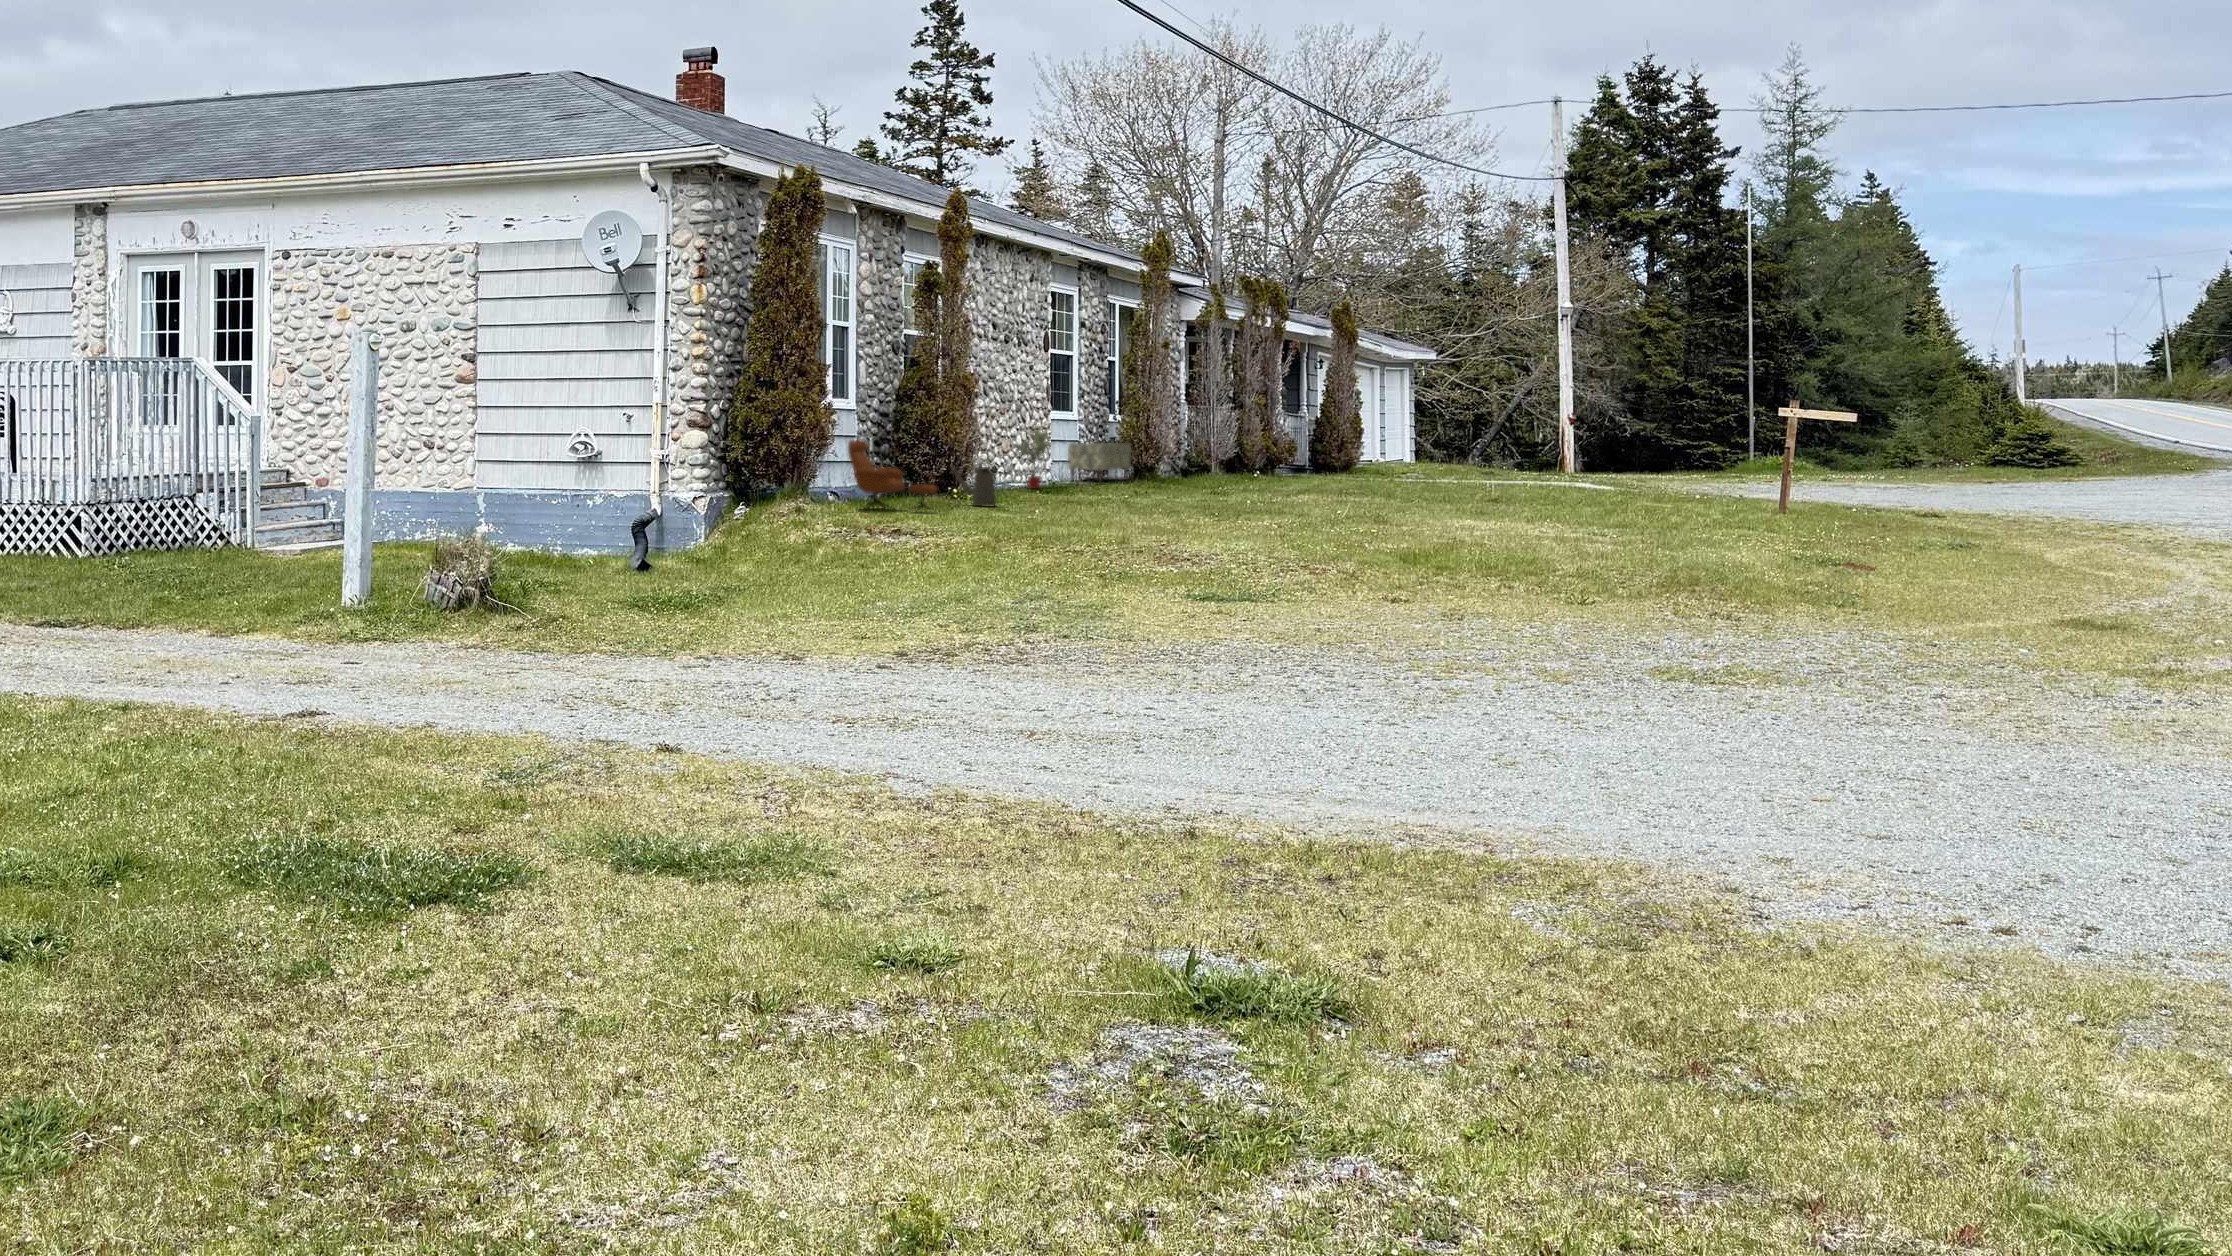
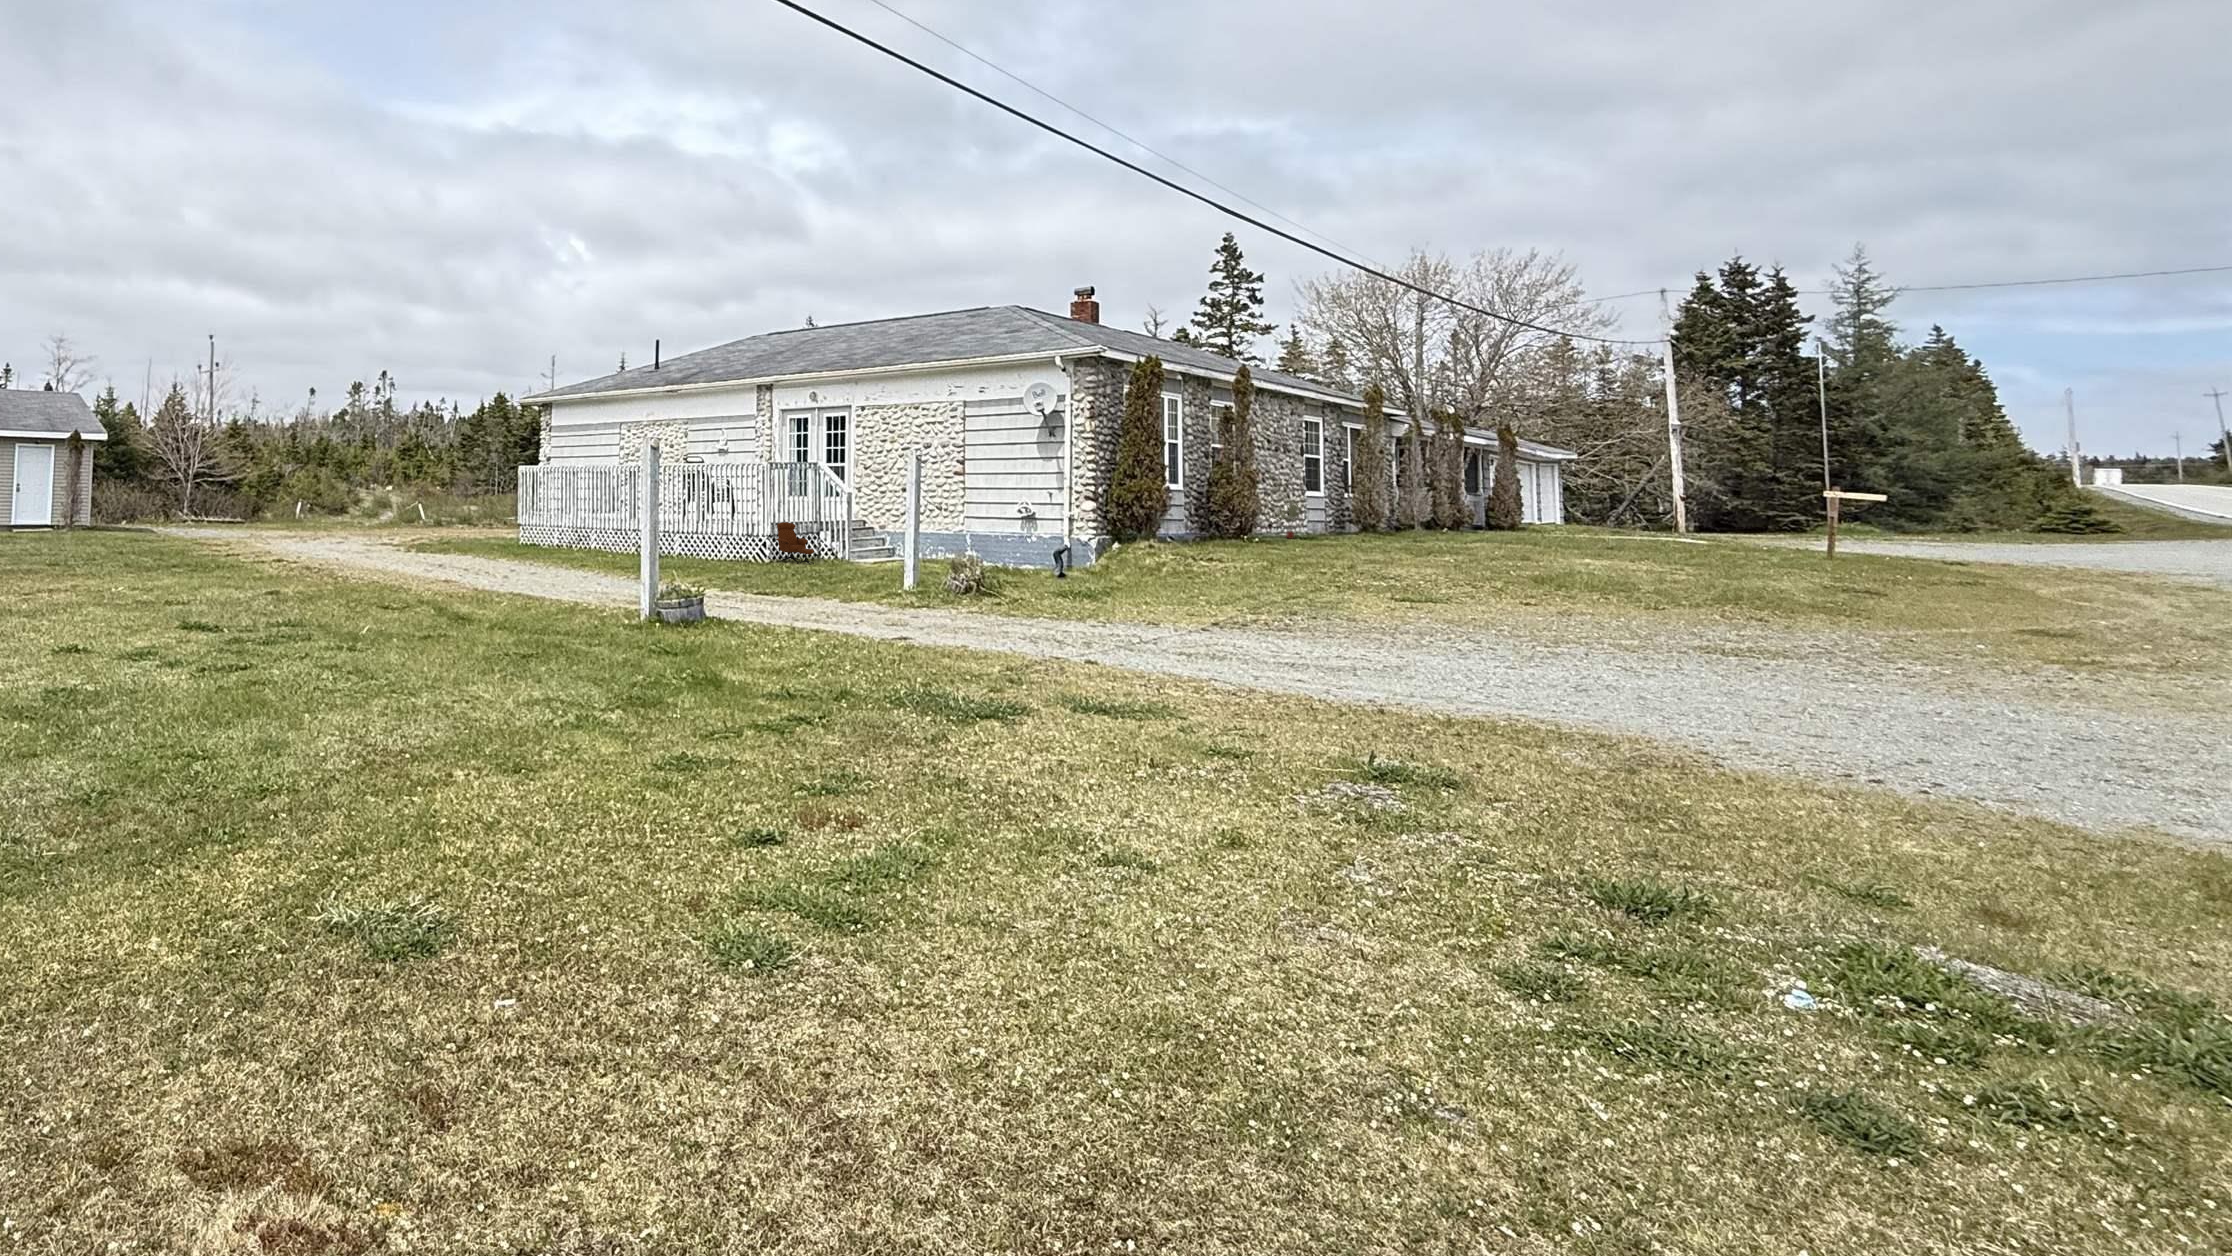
lounge chair: present [848,440,937,510] -> present [776,522,814,564]
bench: present [1068,443,1131,481] -> none [1312,511,1355,535]
watering can: present [951,460,996,507] -> none [1237,521,1270,548]

